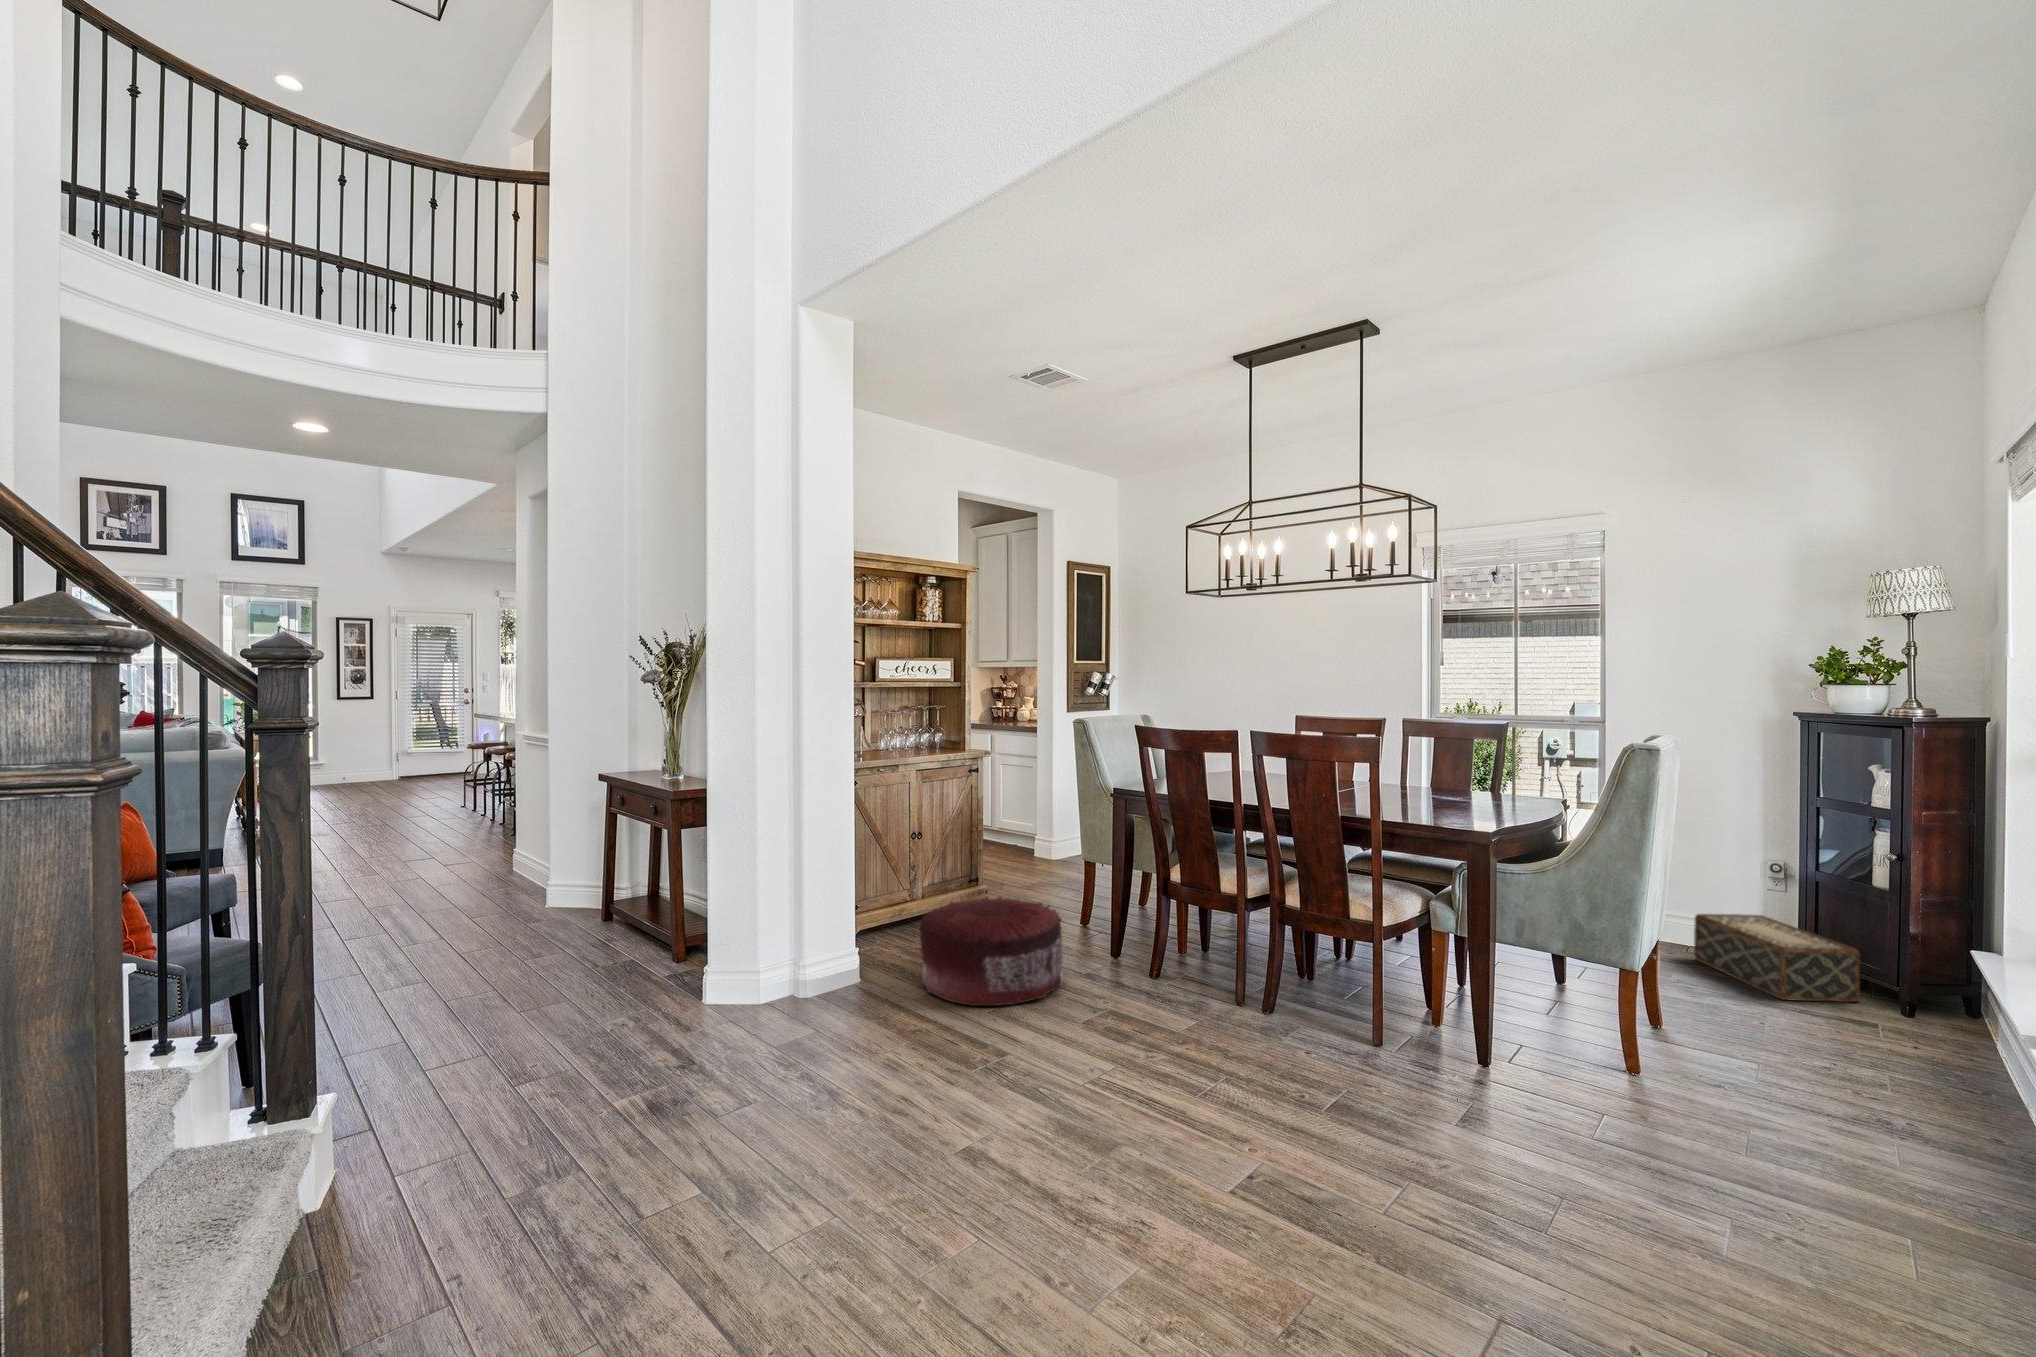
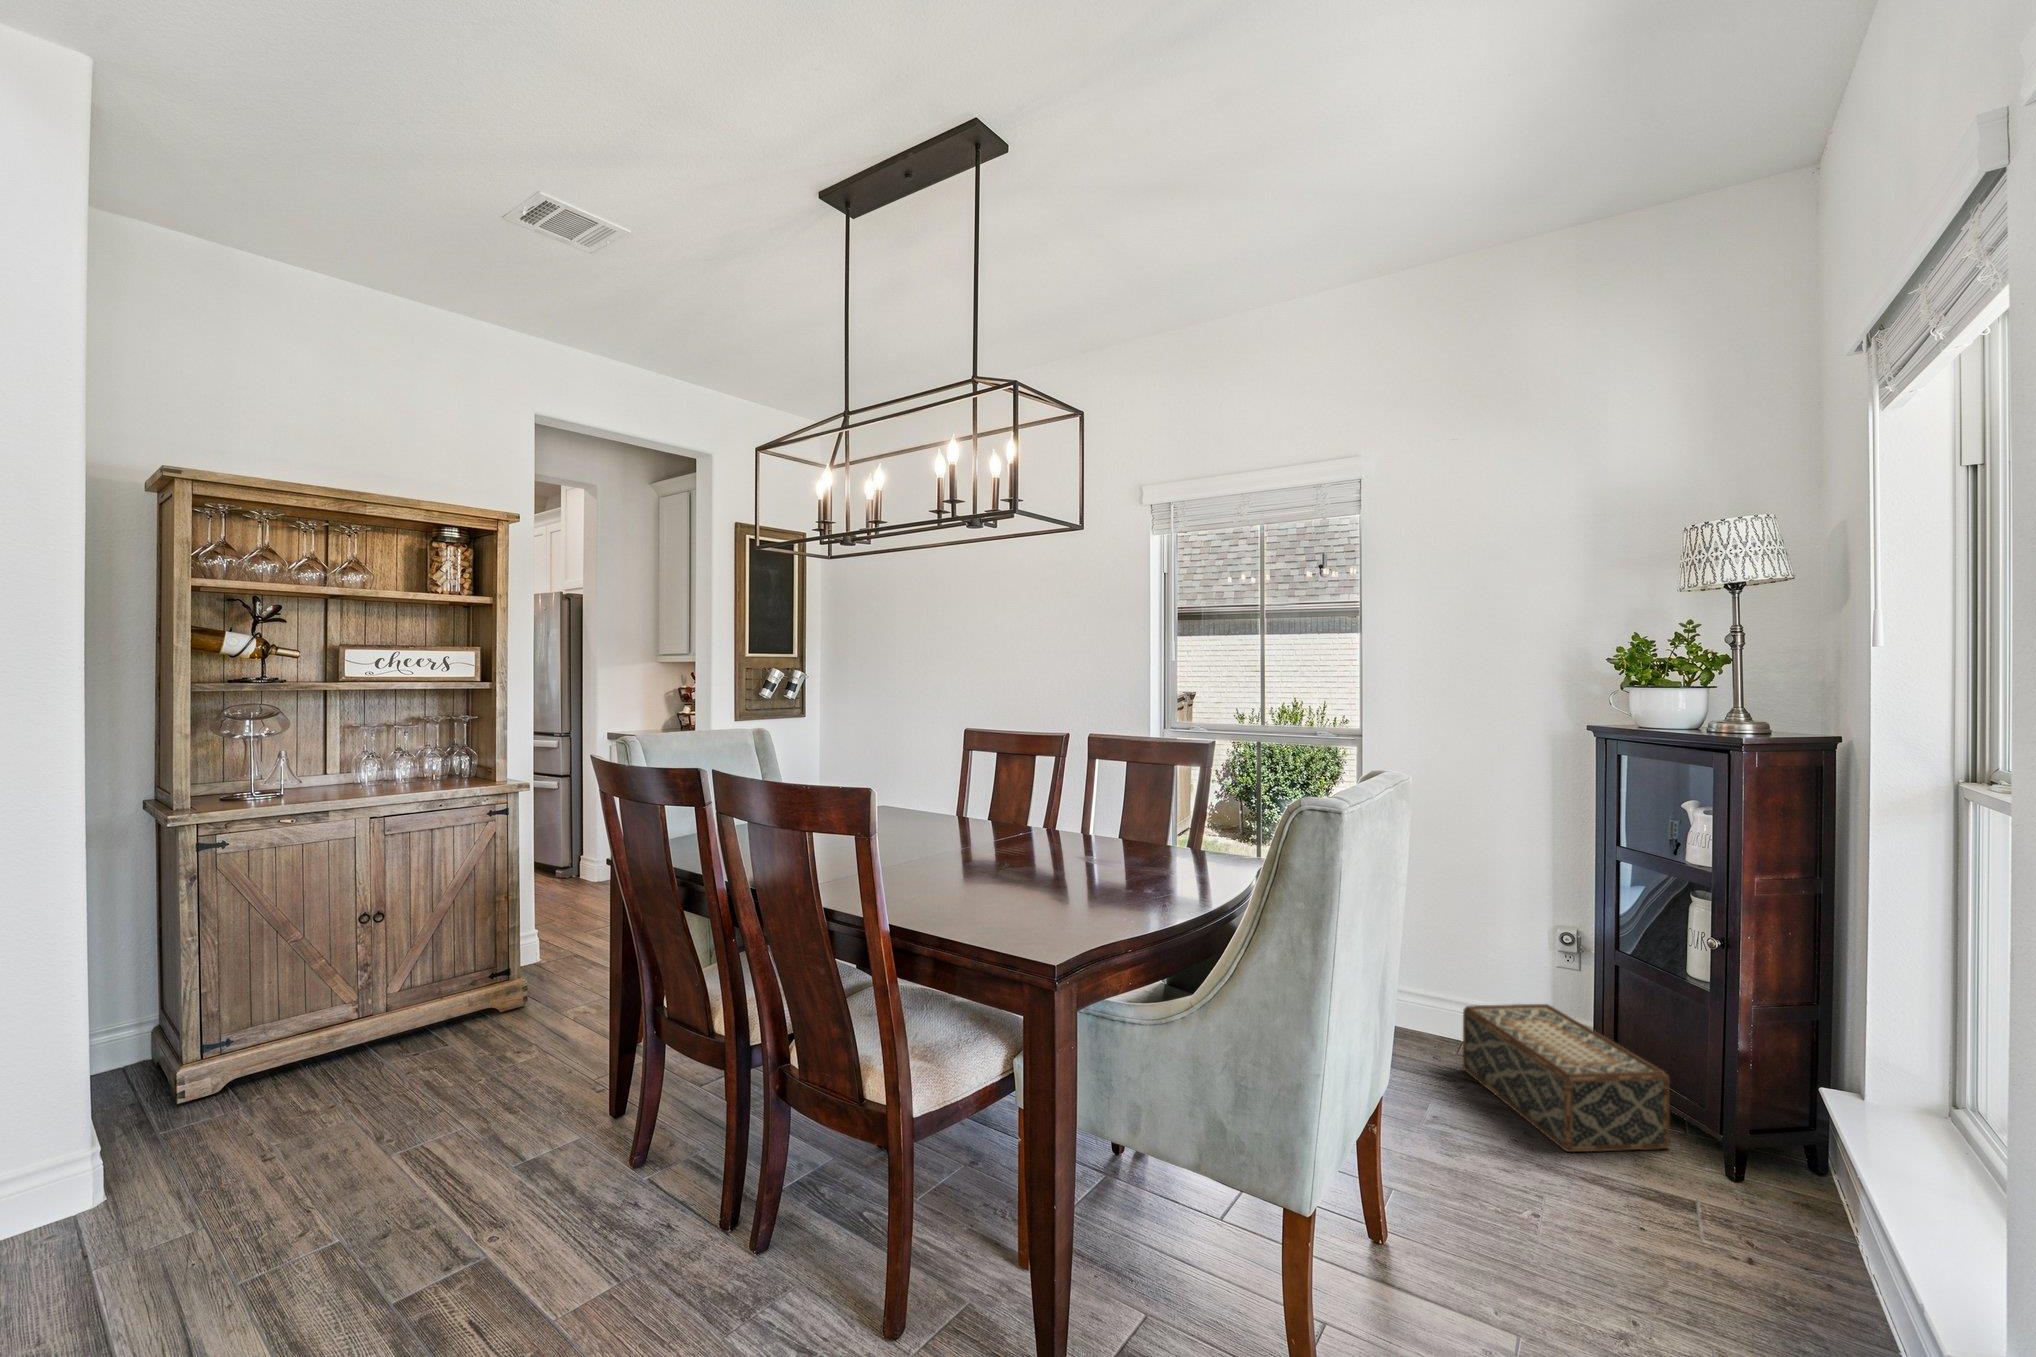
pouf: present [920,897,1063,1006] -> none [157,1032,486,1276]

